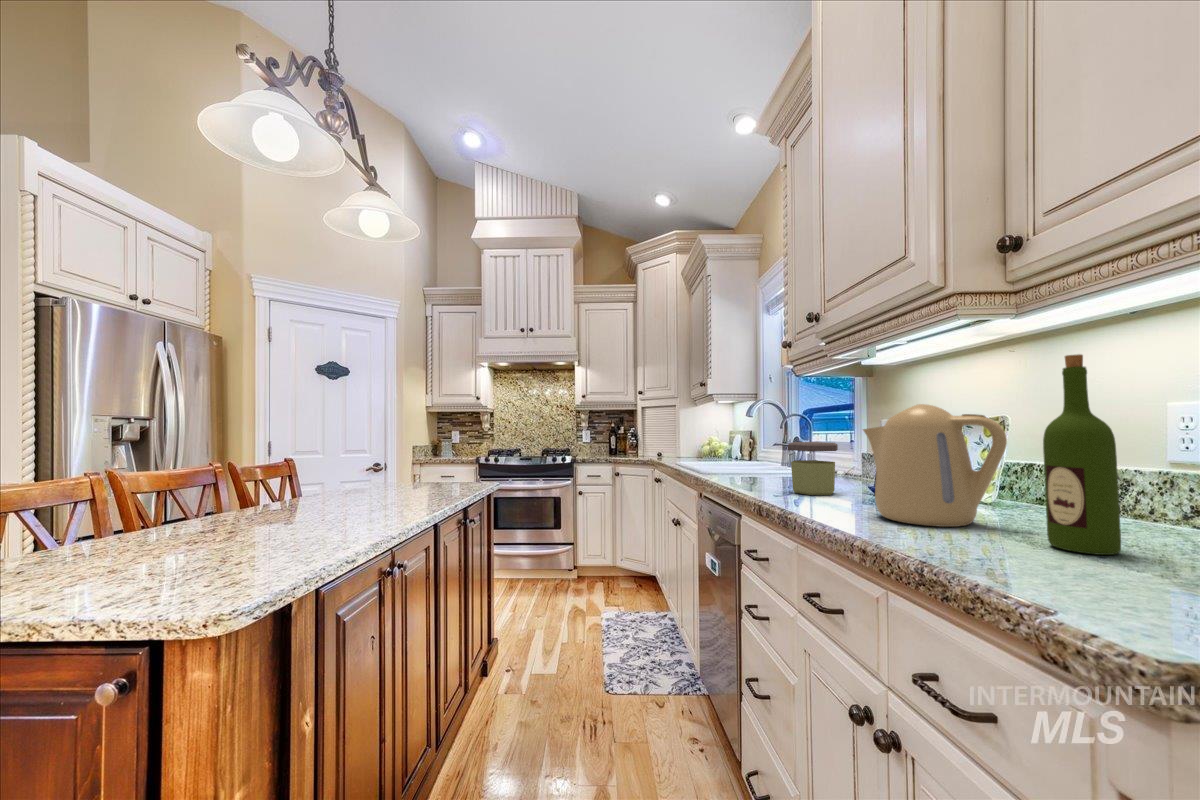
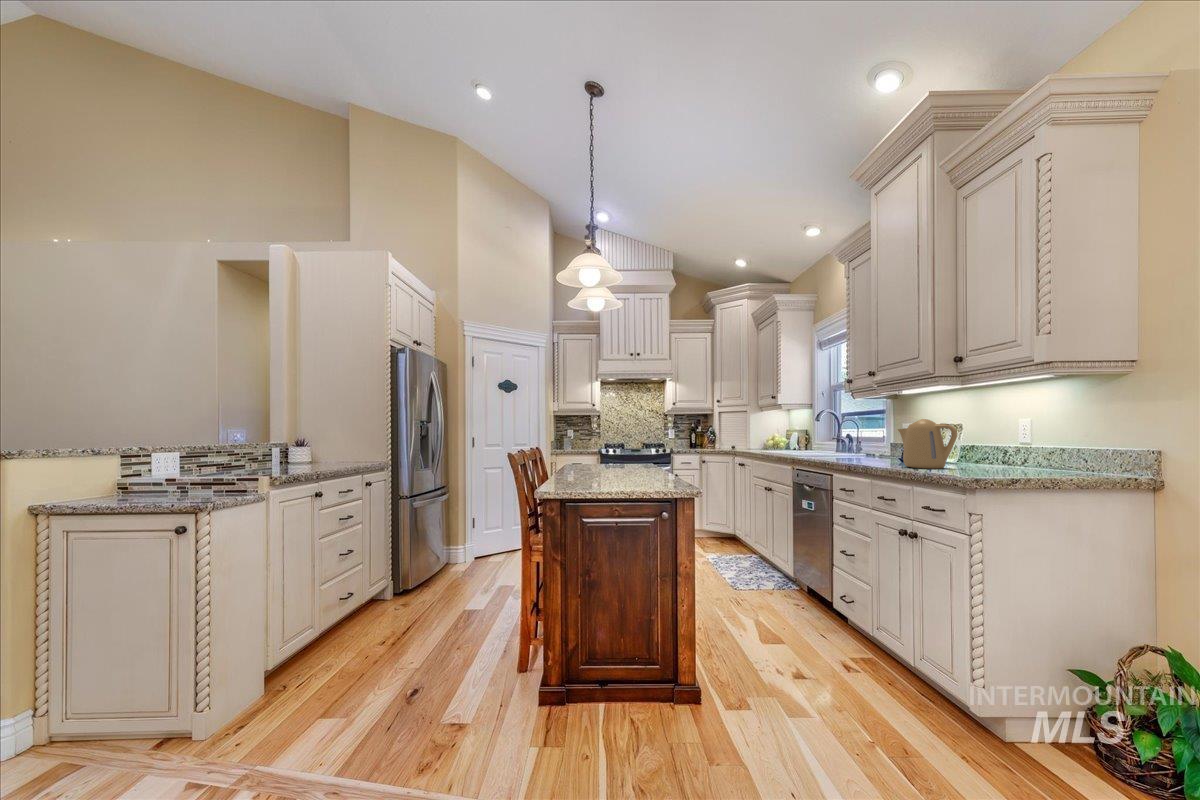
wine bottle: present [1043,354,1121,555] -> none [967,404,991,472]
jar: present [788,442,838,495] -> none [855,436,881,462]

